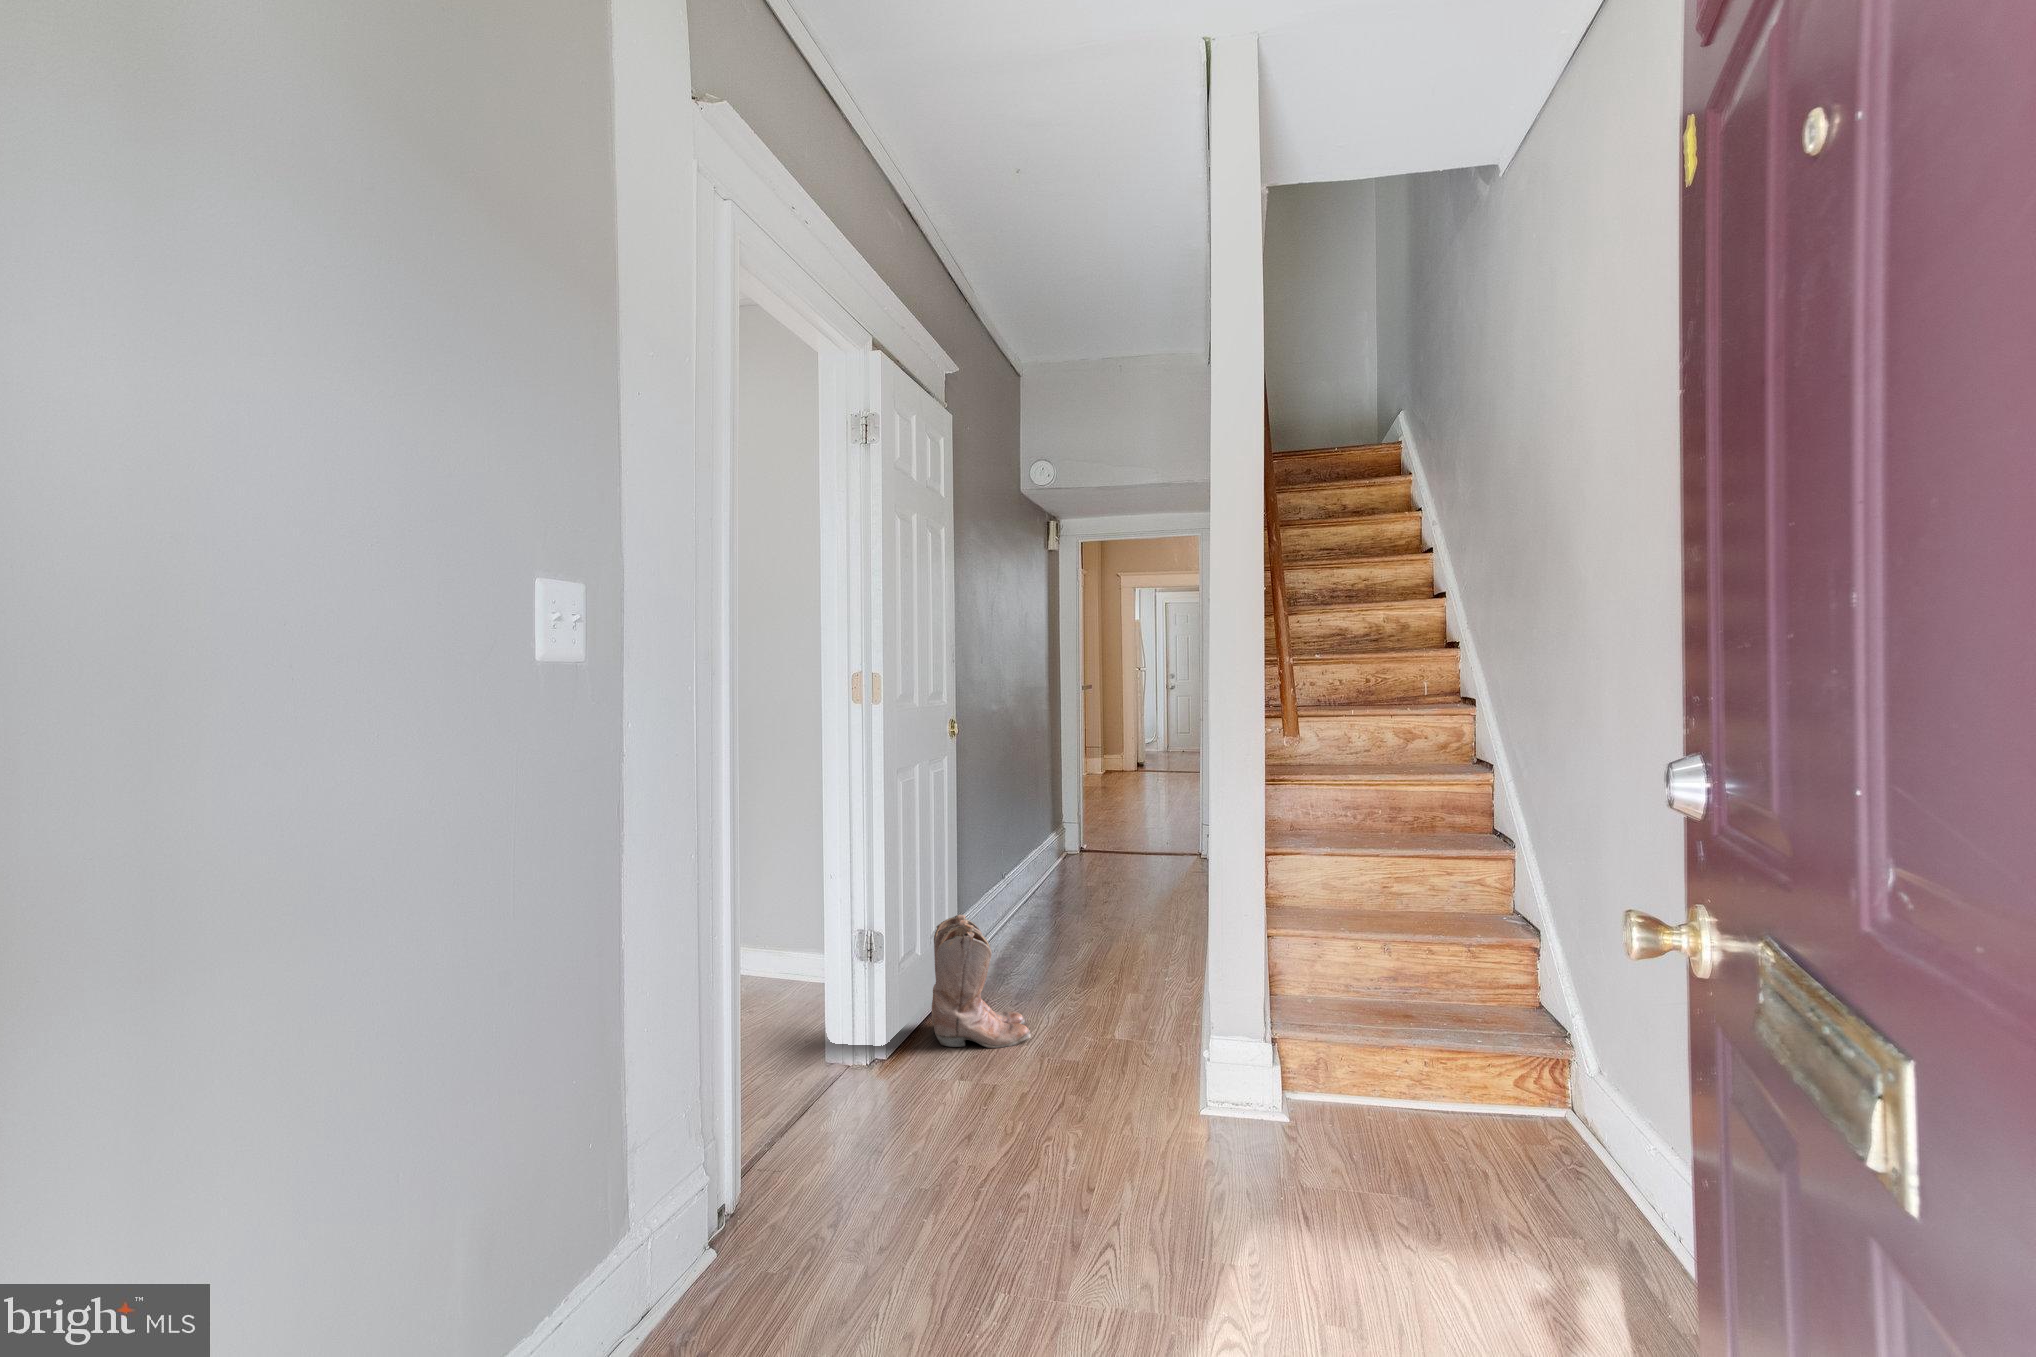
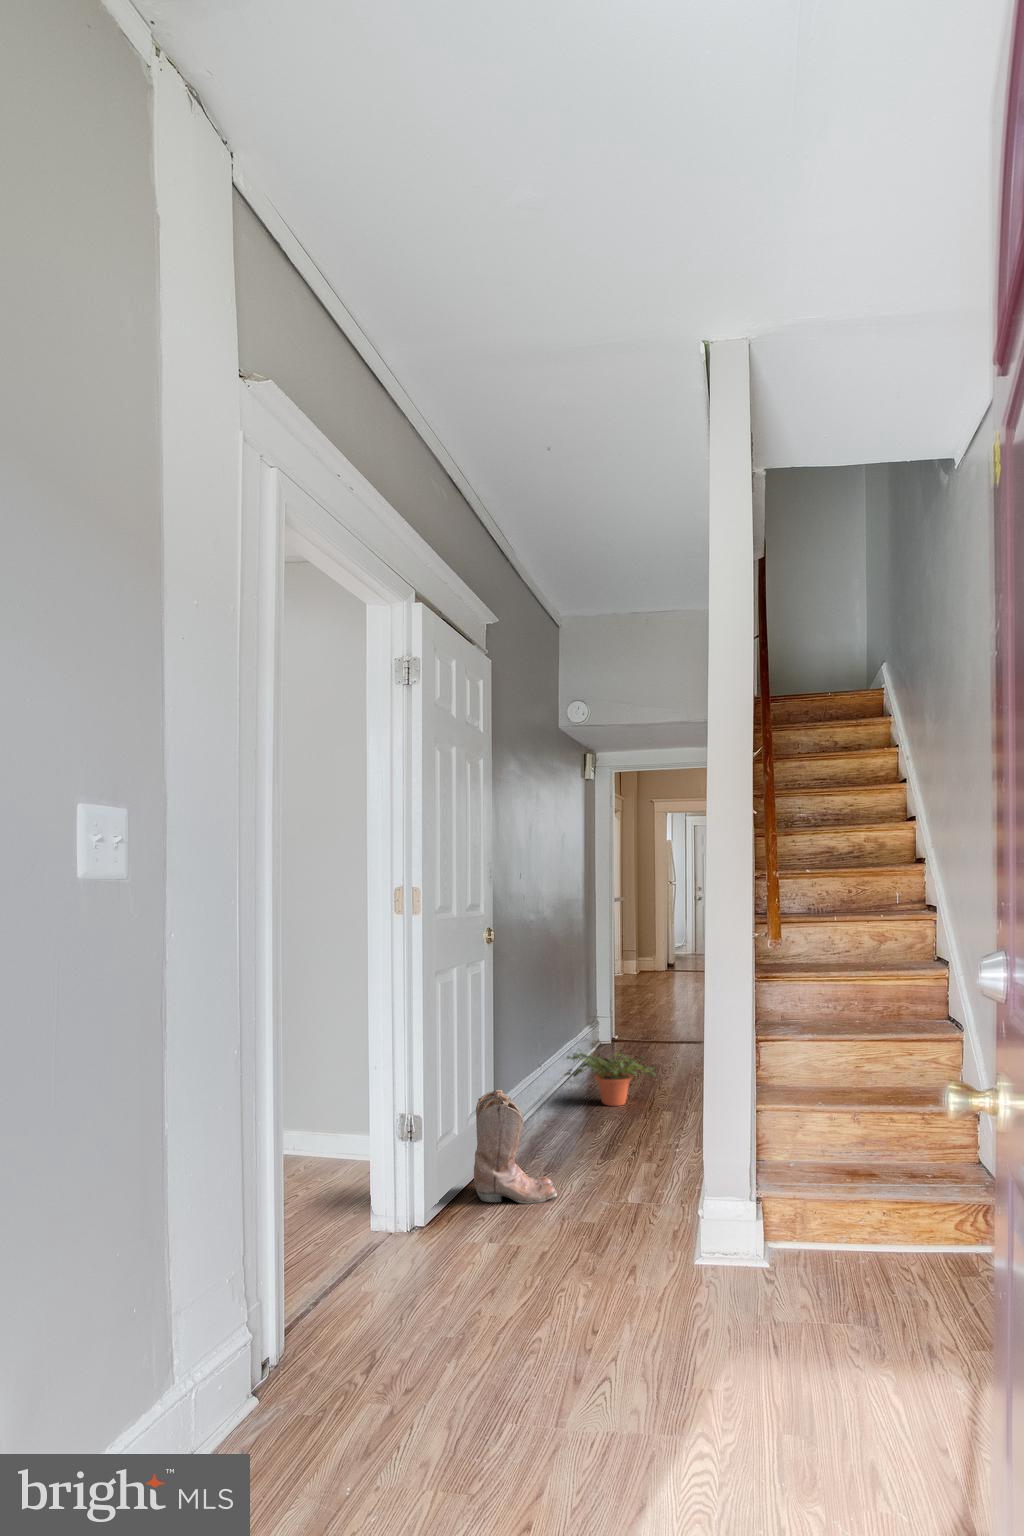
potted plant: none [1028,850,1133,912] -> present [565,1053,658,1106]

